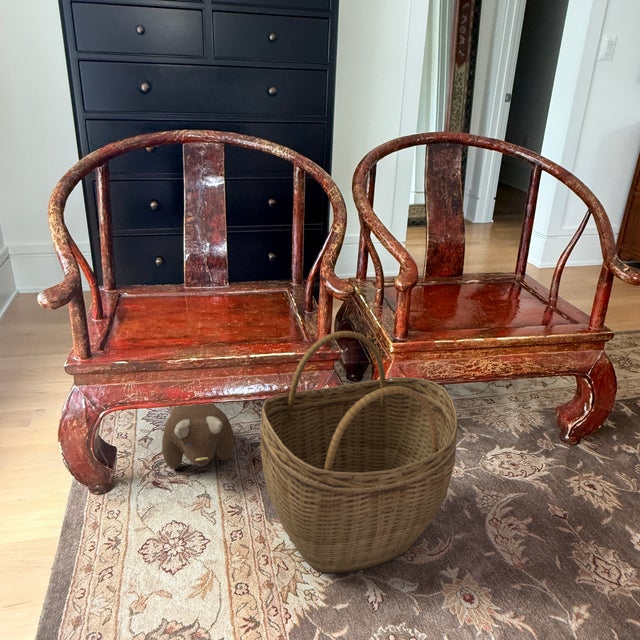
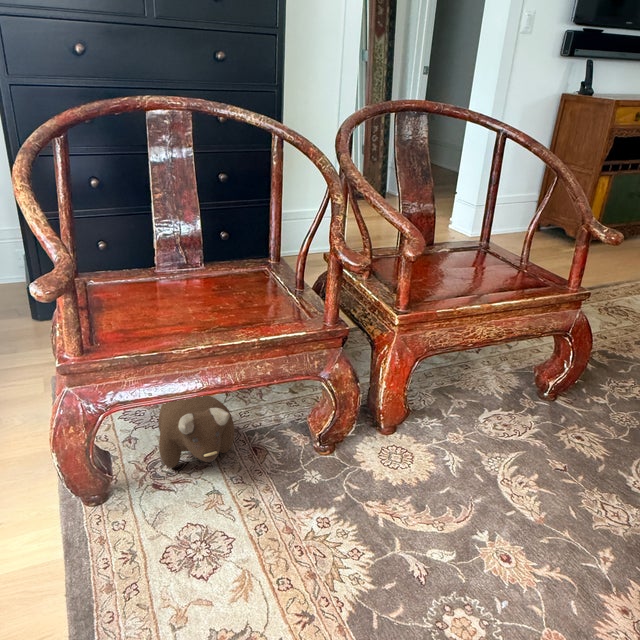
woven basket: present [260,331,457,573] -> none [288,305,489,554]

